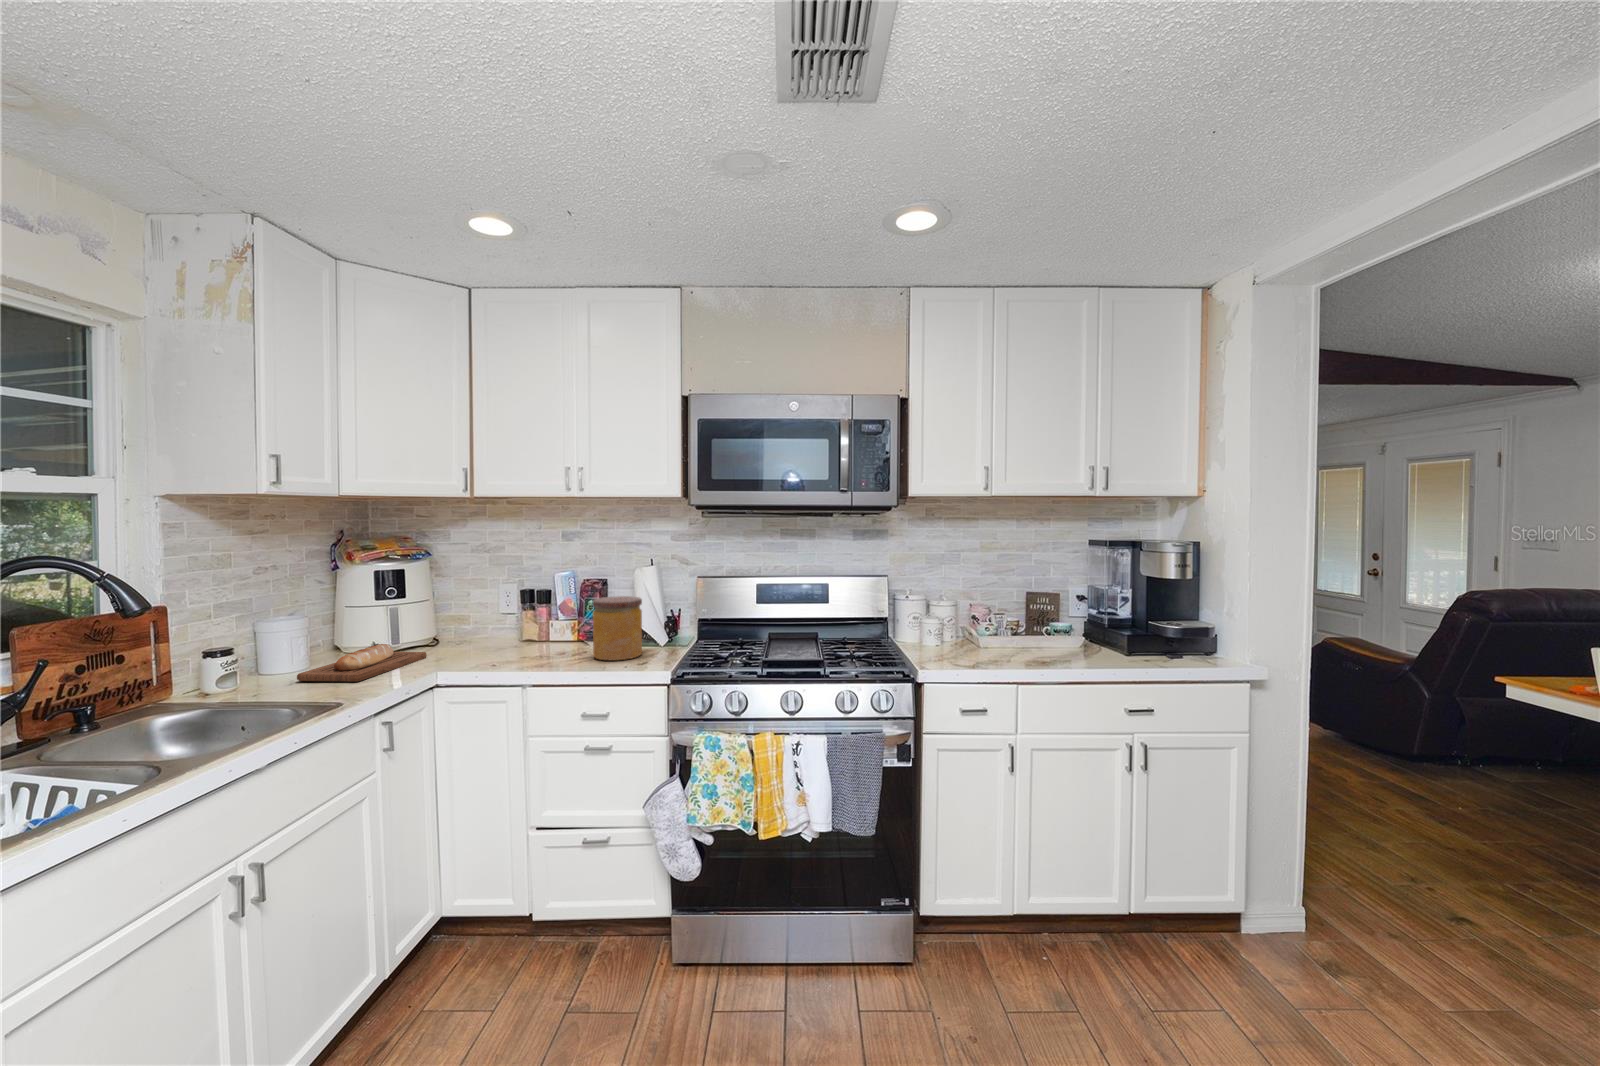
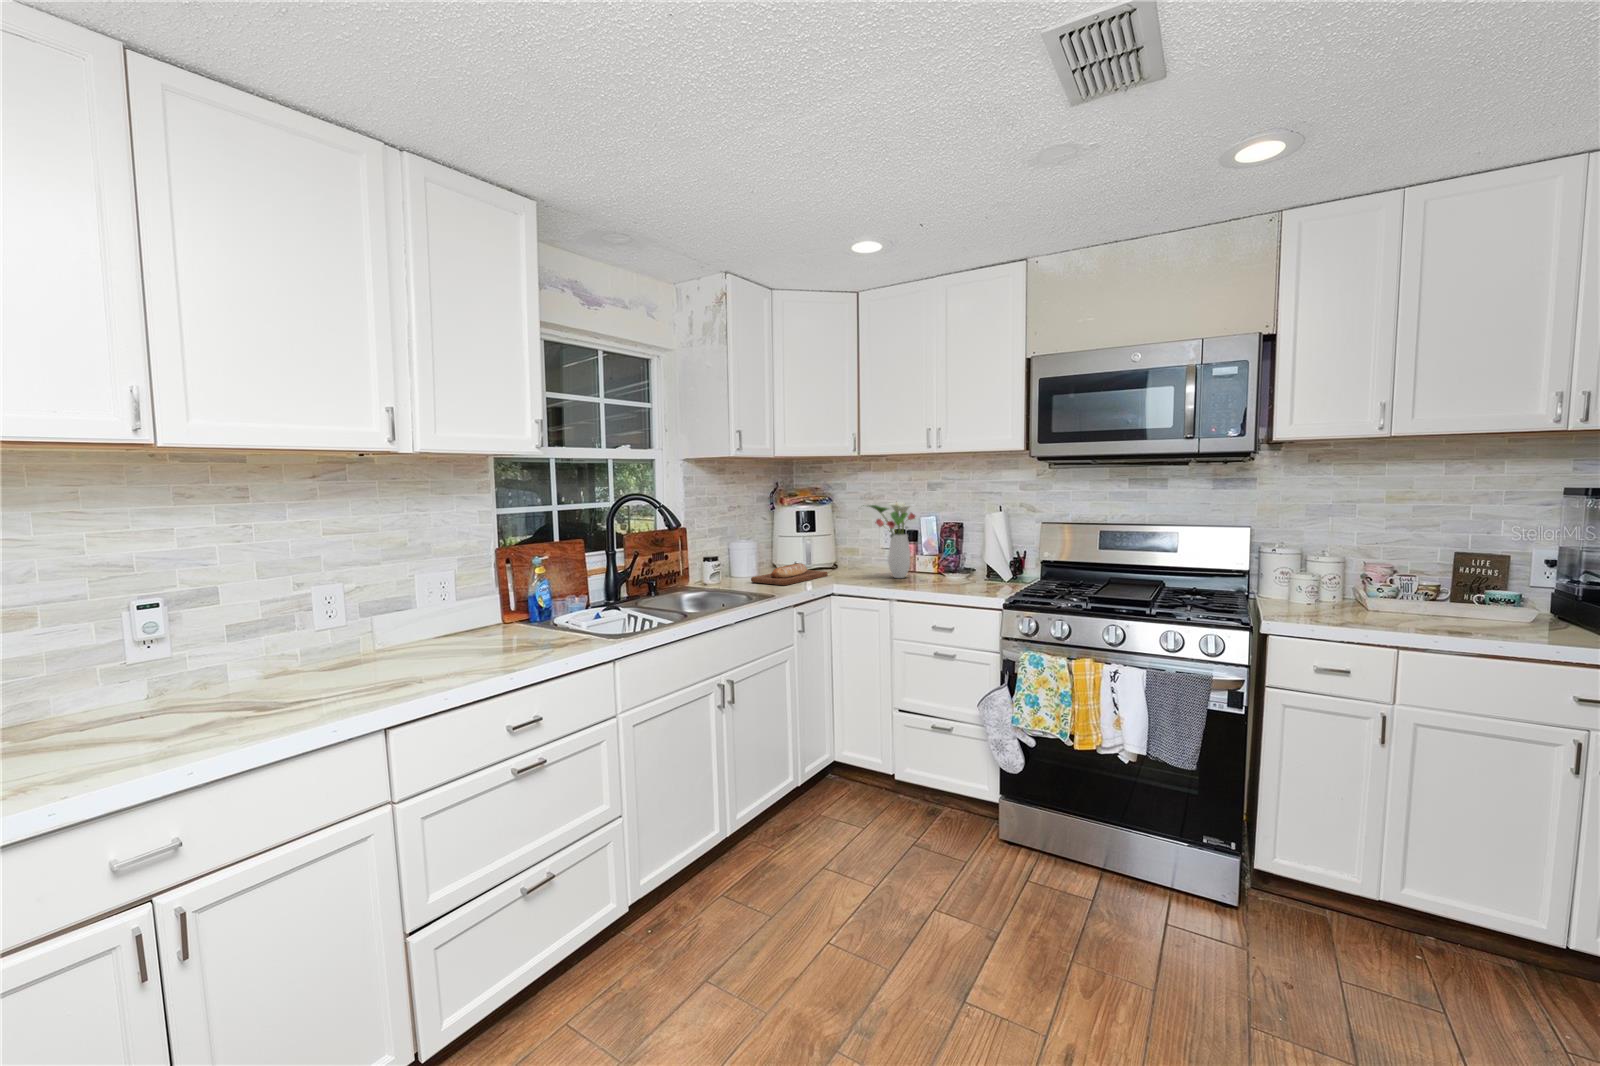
flower arrangement: none [472,556,553,653] -> present [869,502,915,578]
jar: present [593,596,642,660] -> none [945,536,986,588]

